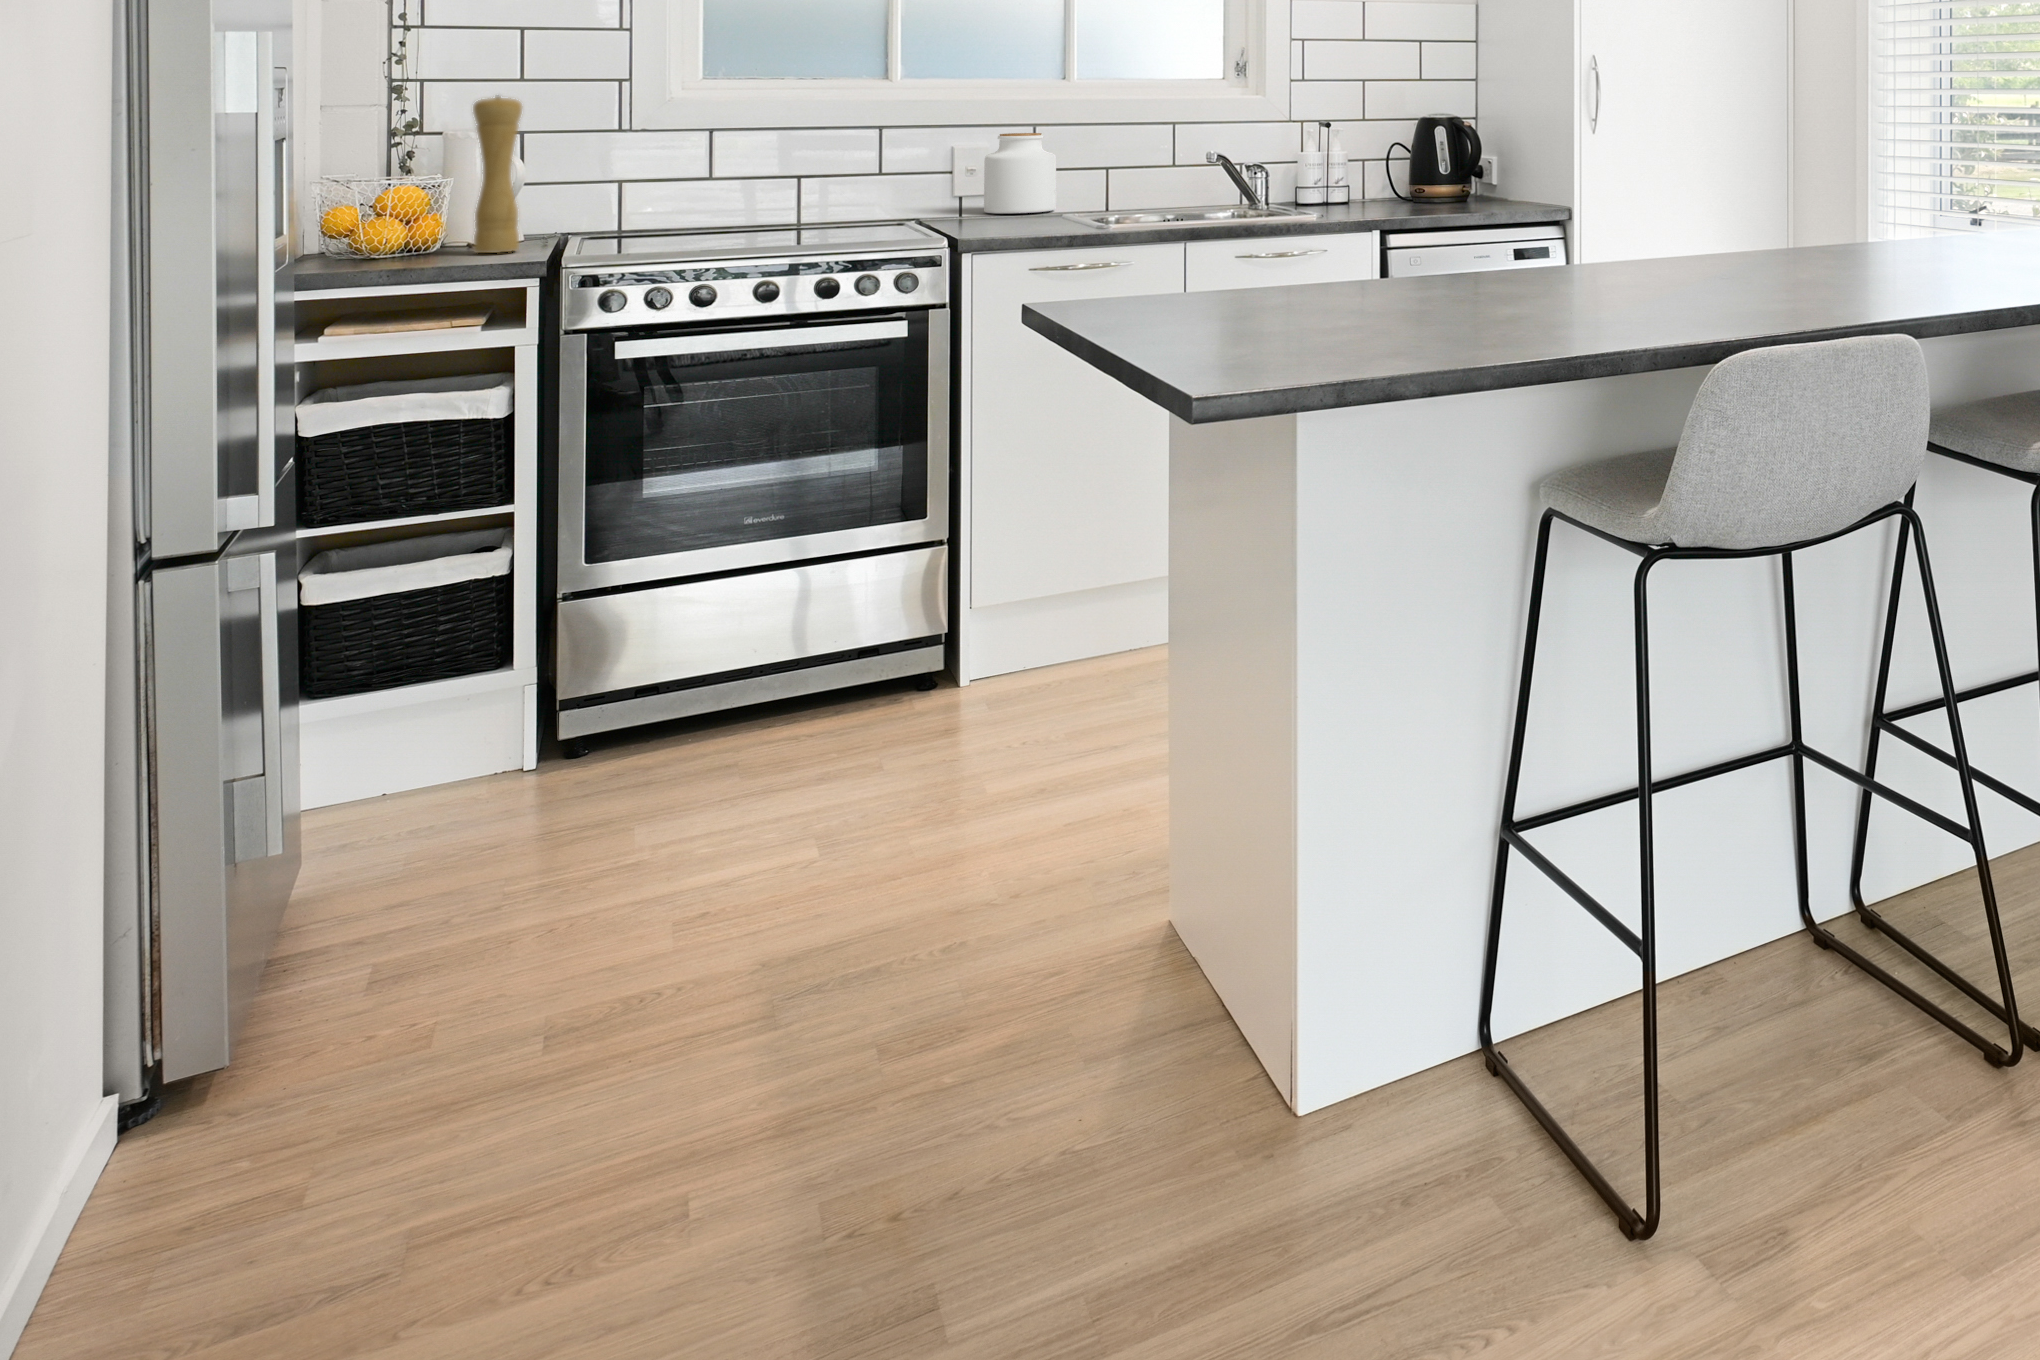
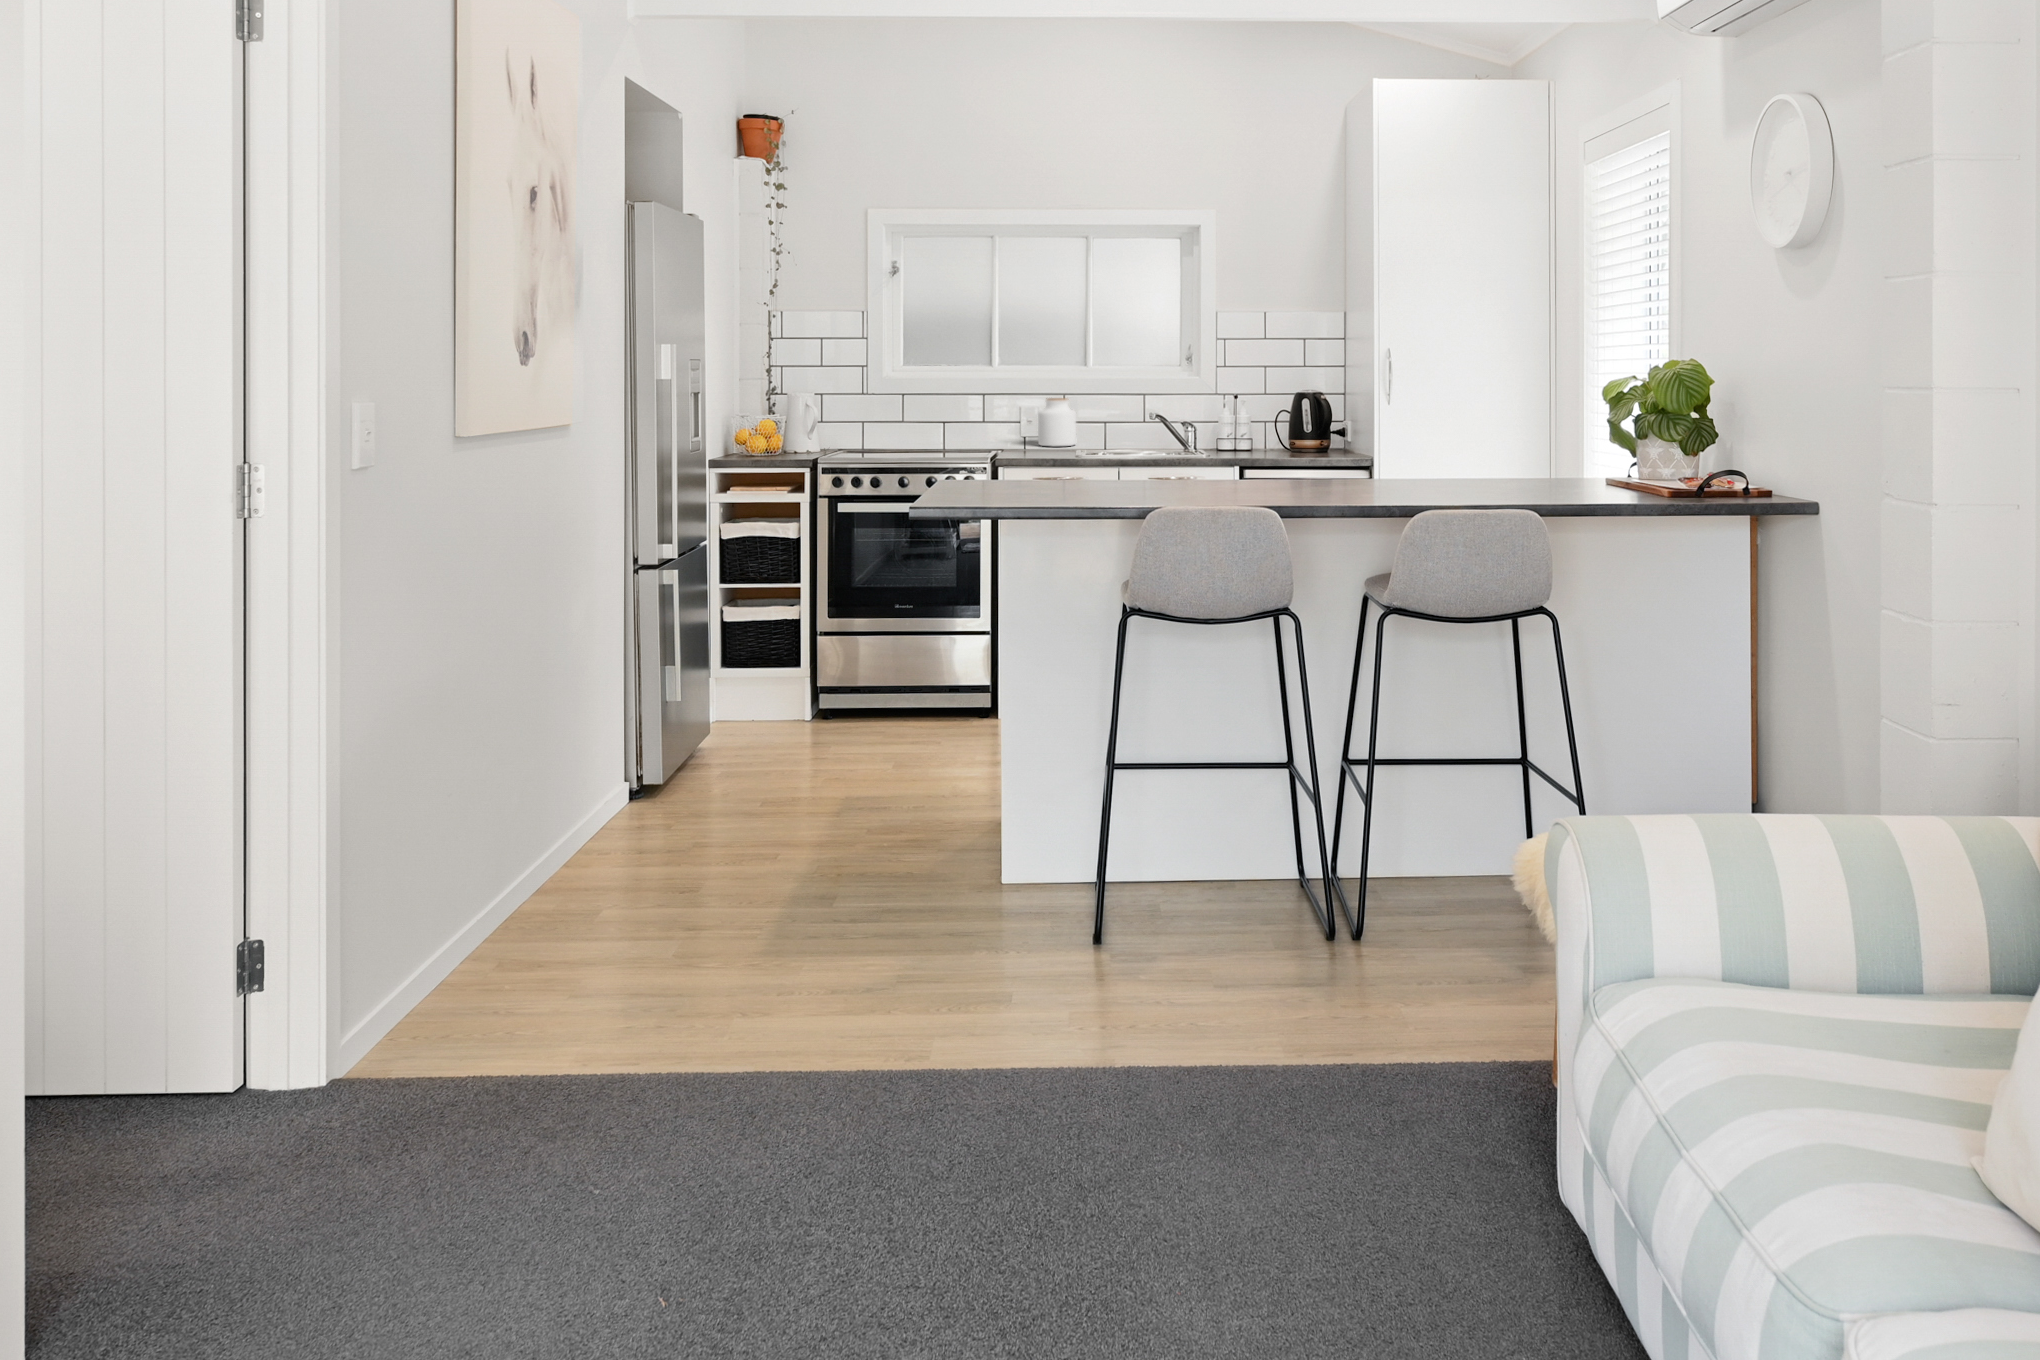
pepper mill: present [473,95,522,253] -> none [793,376,813,456]

